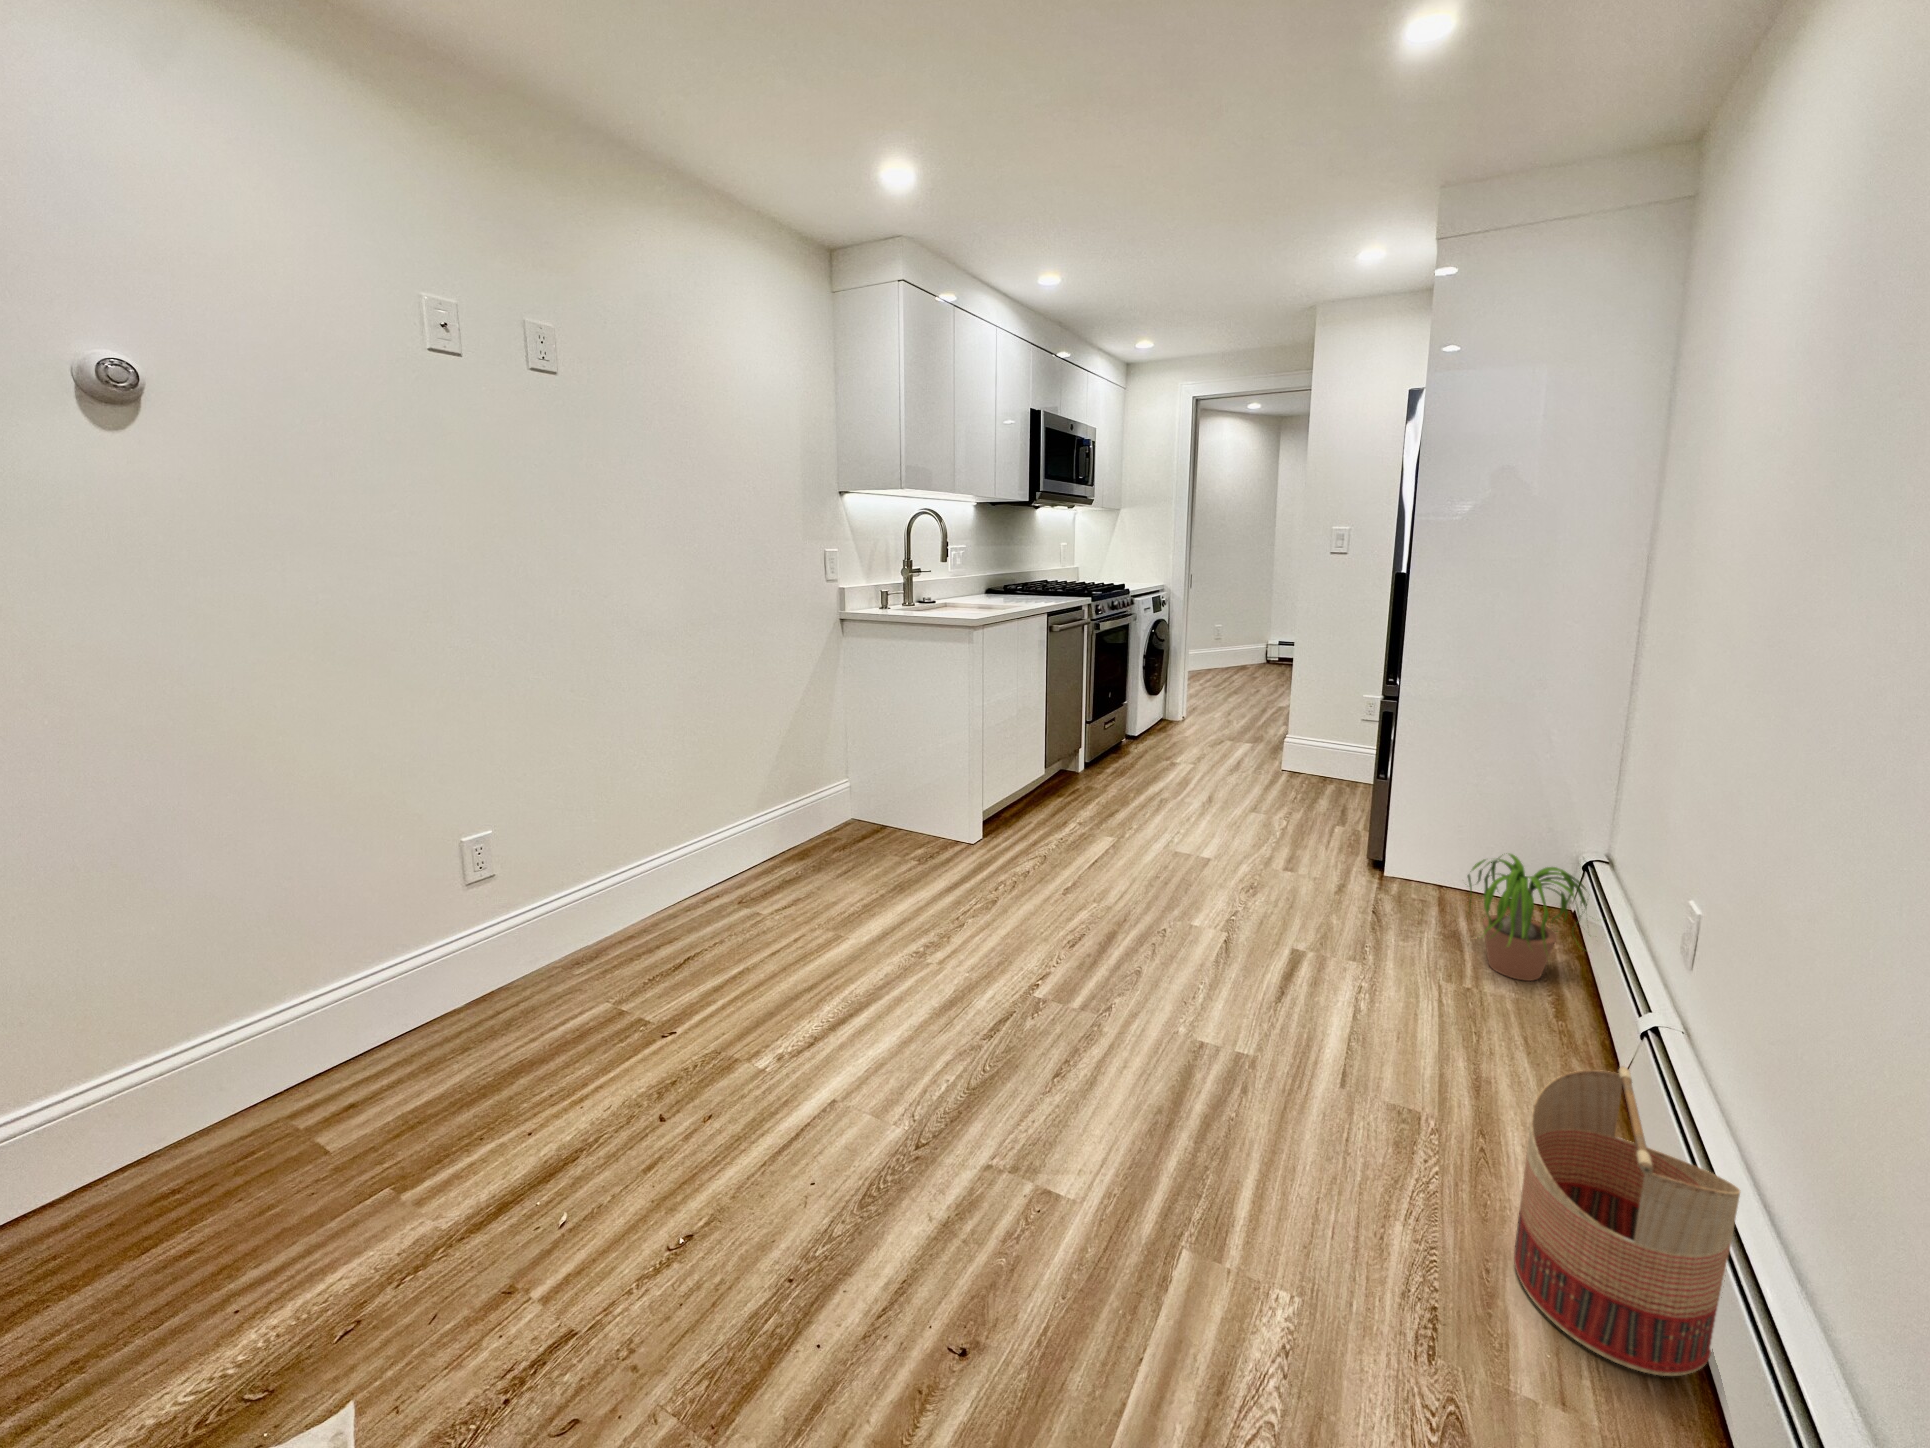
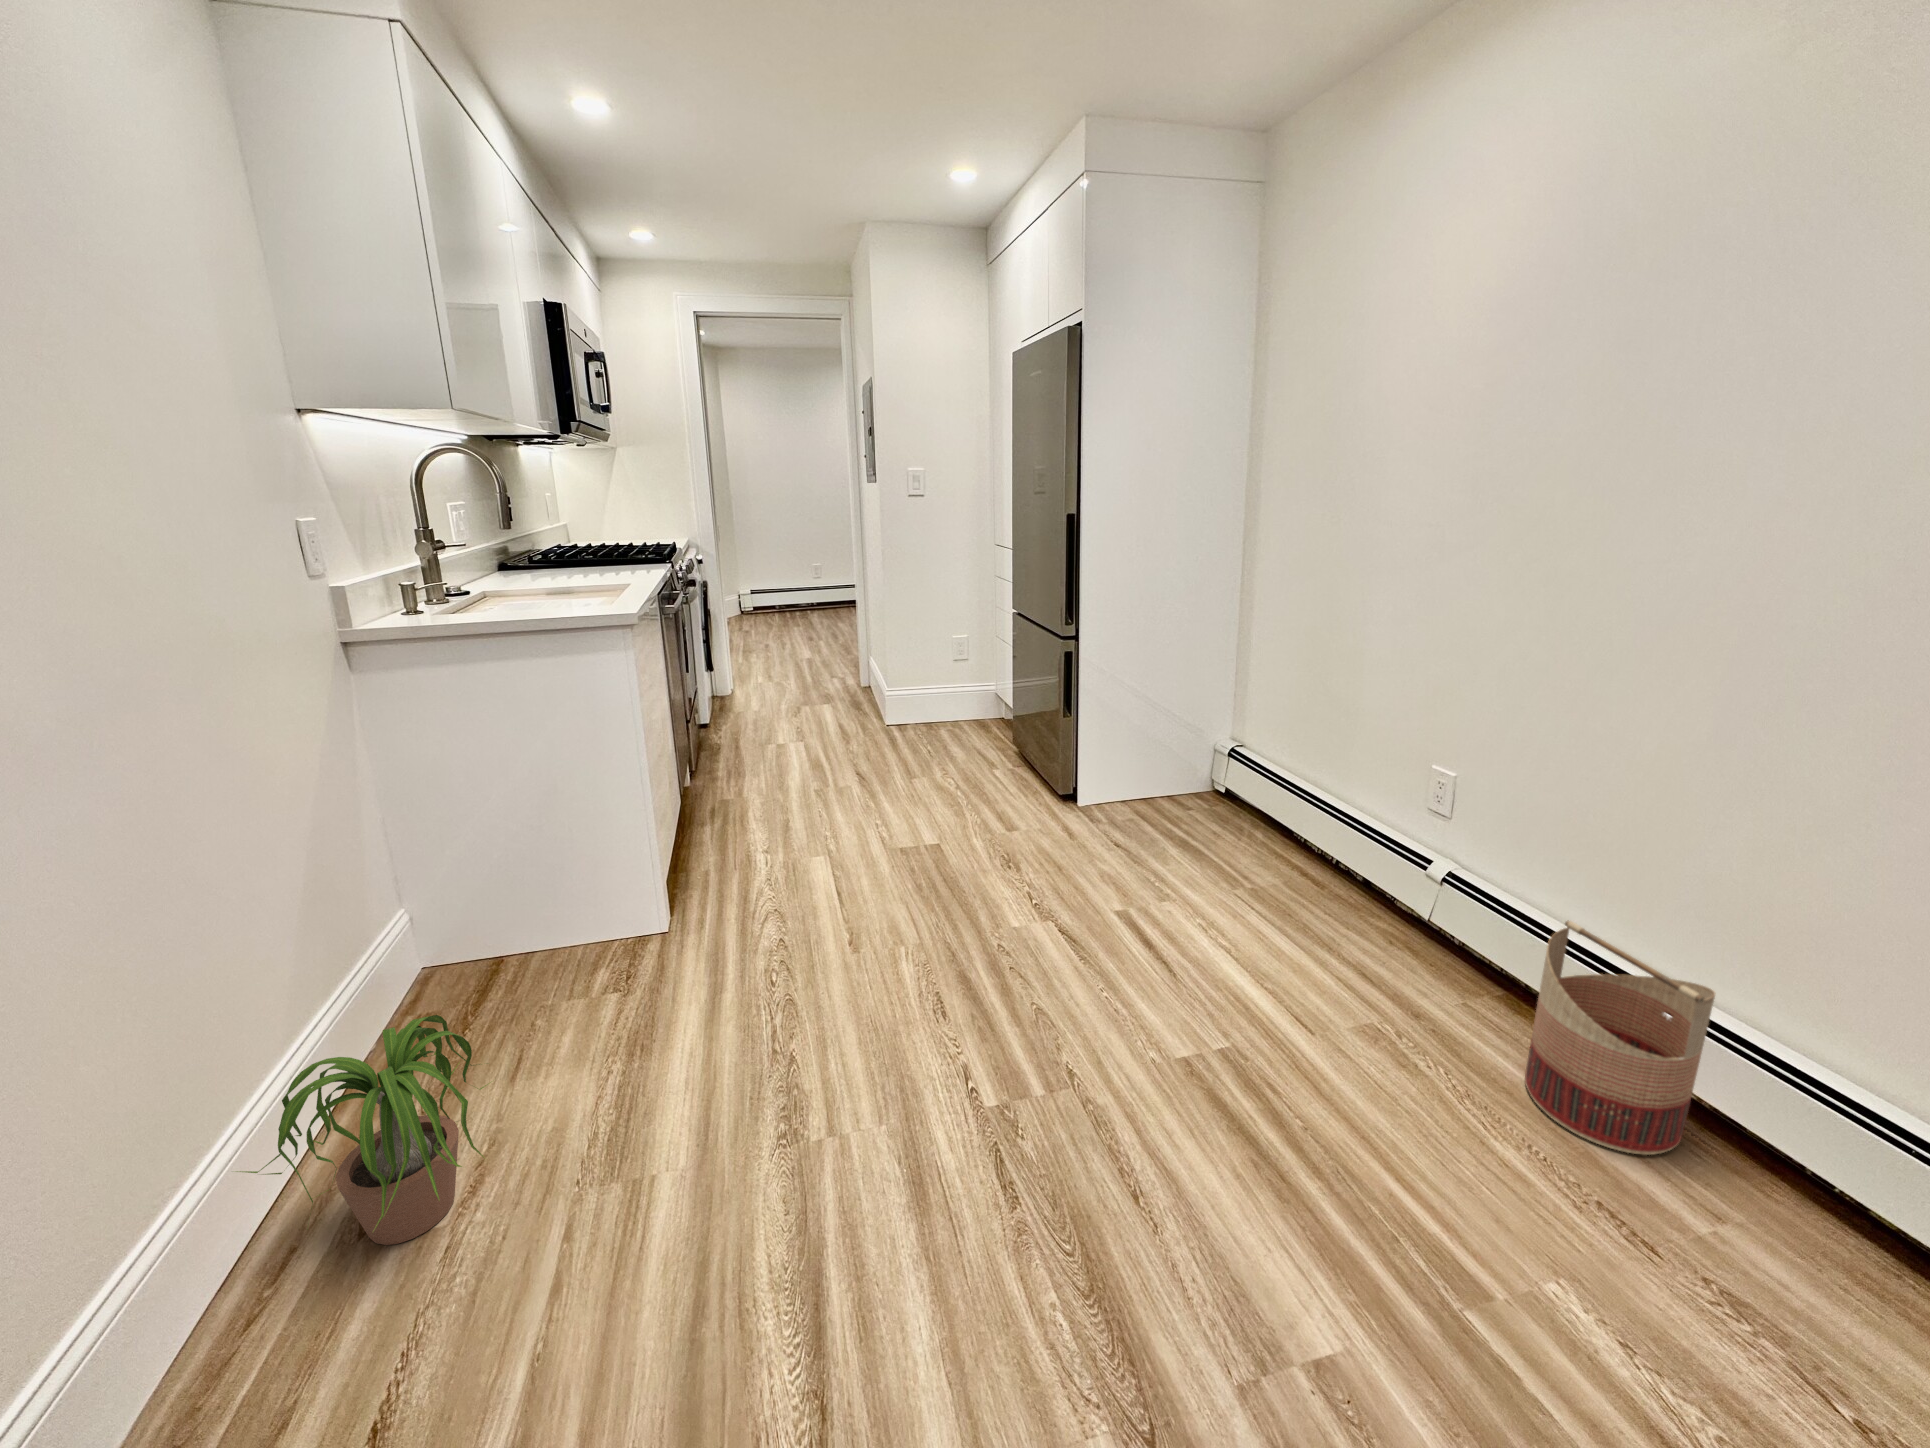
potted plant: present [1468,854,1587,981] -> present [237,1015,491,1245]

